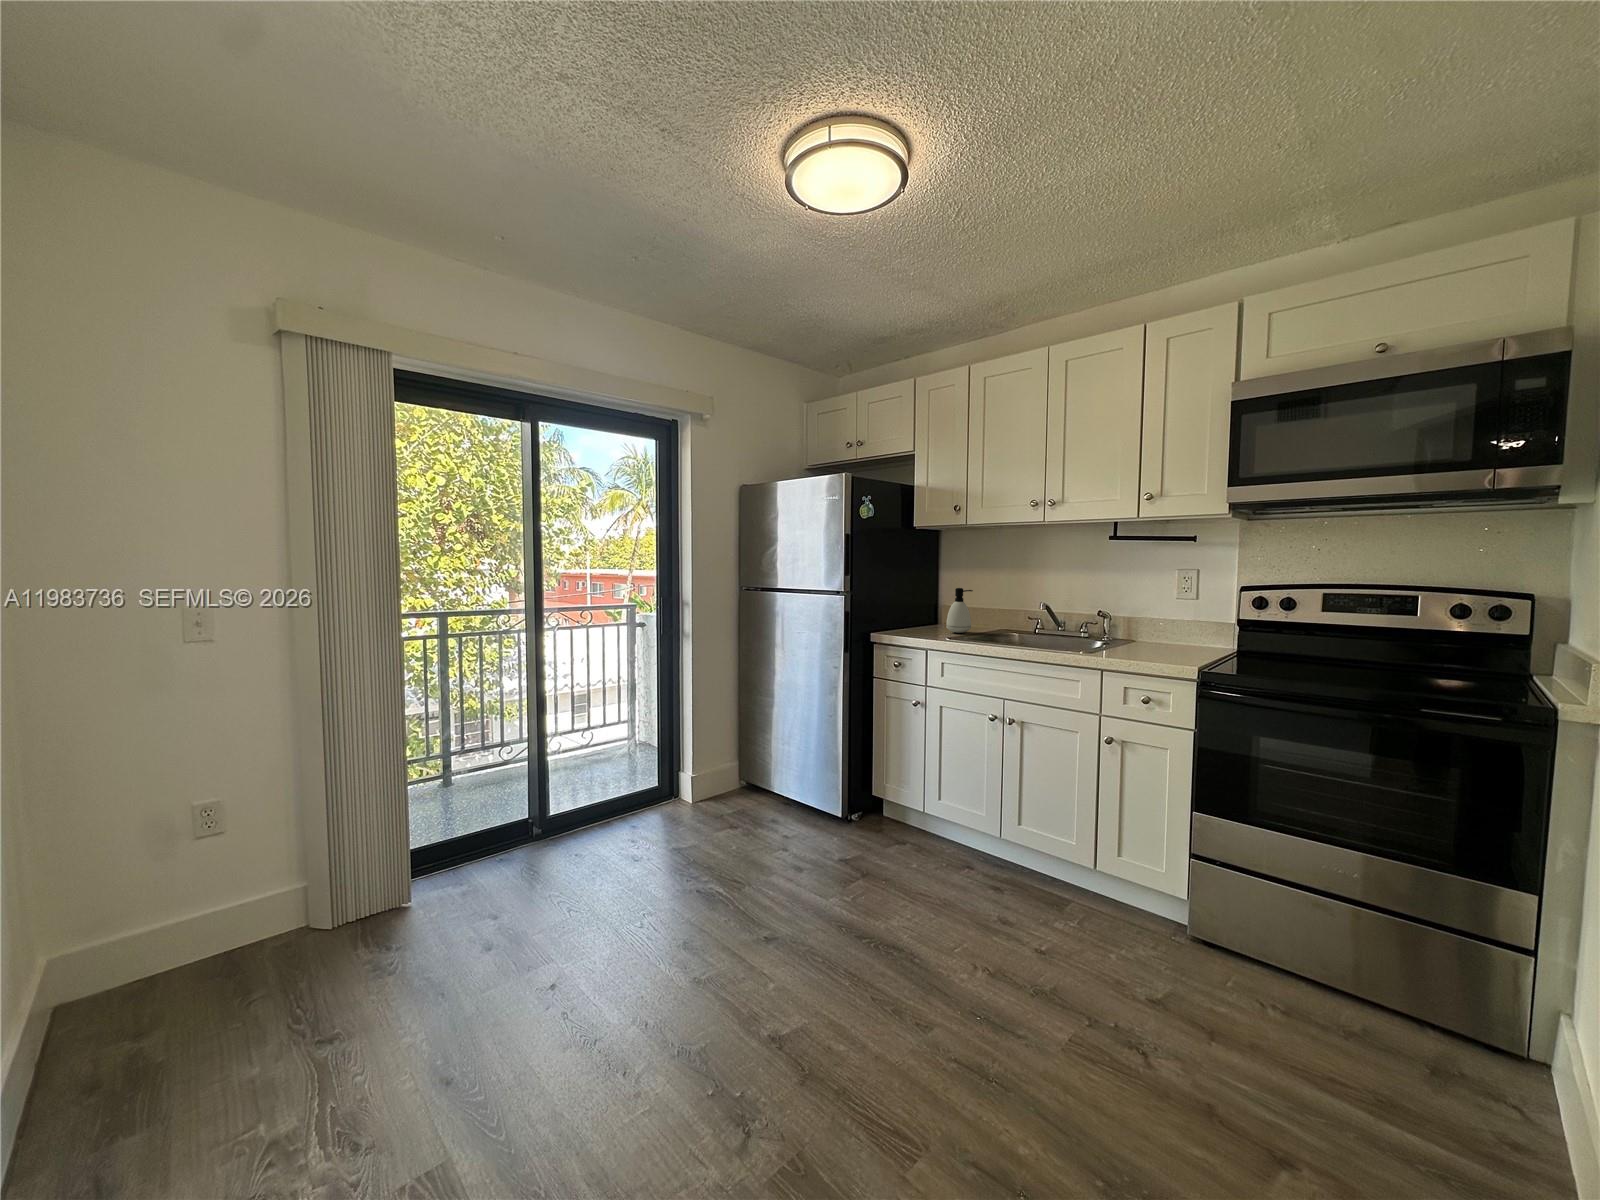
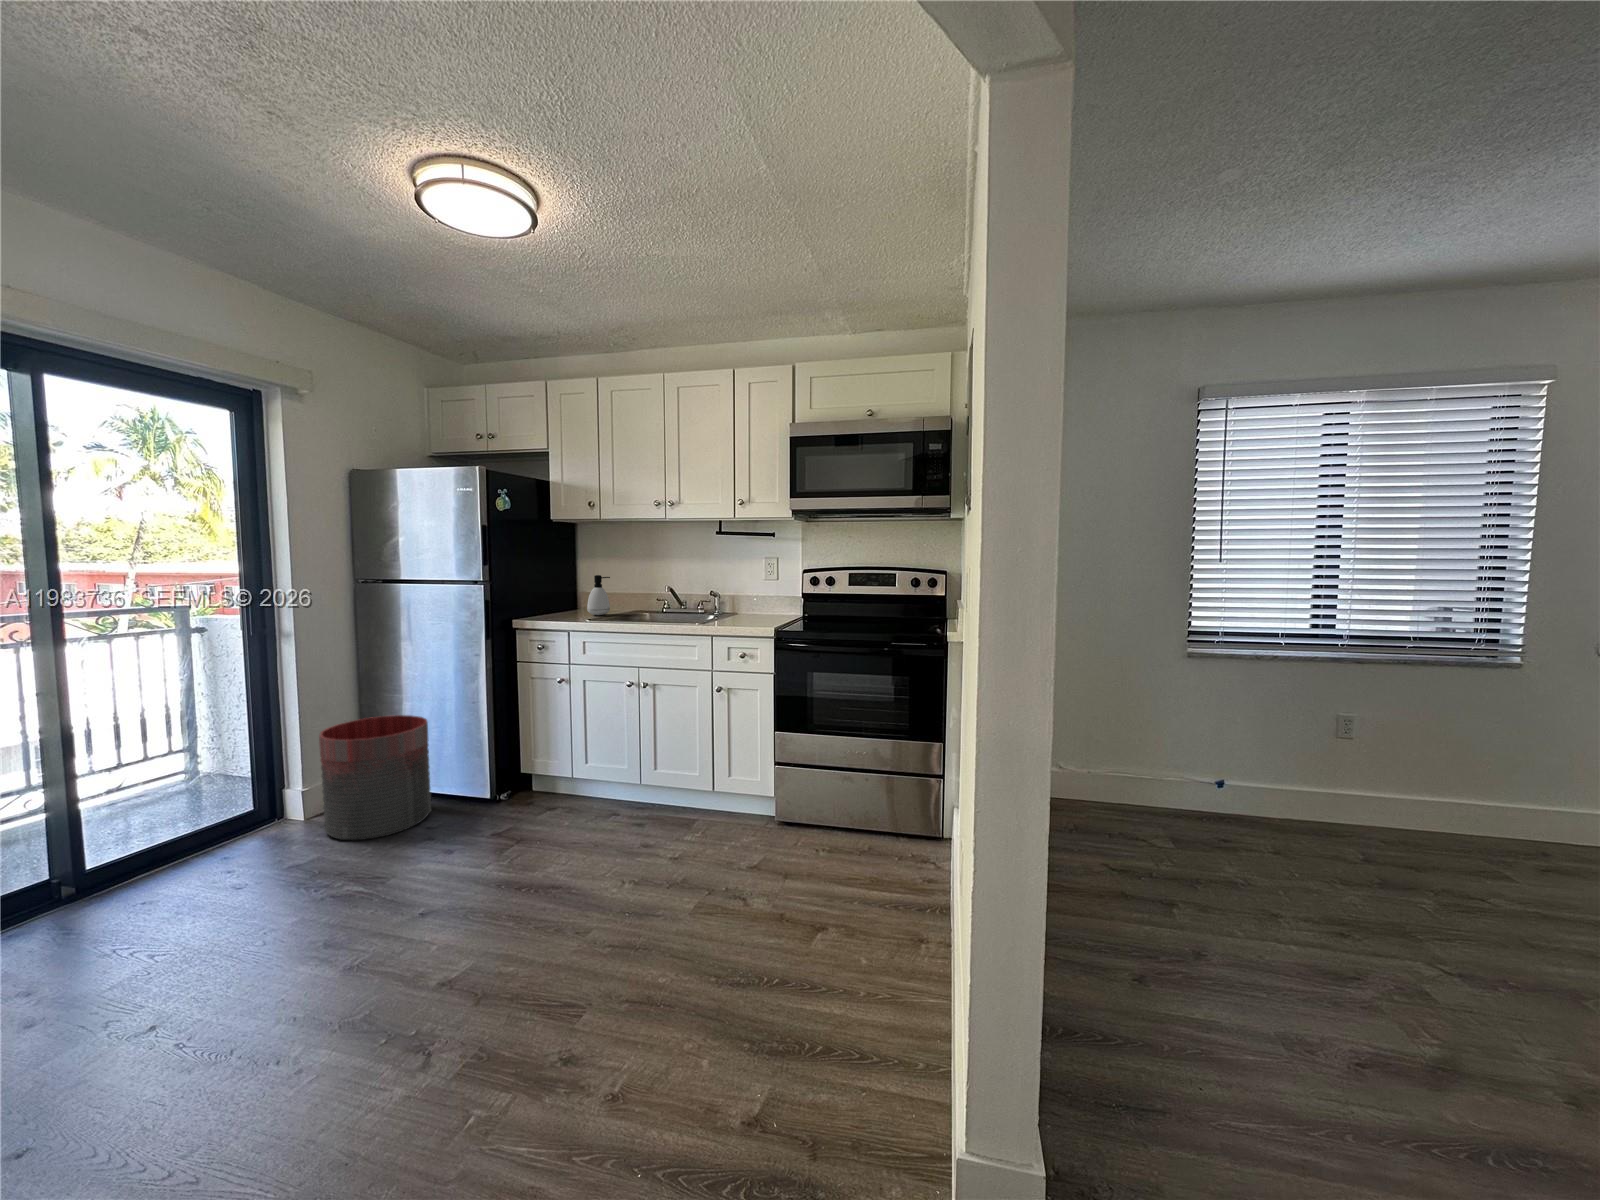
trash can: none [703,717,789,835] -> present [319,715,431,840]

